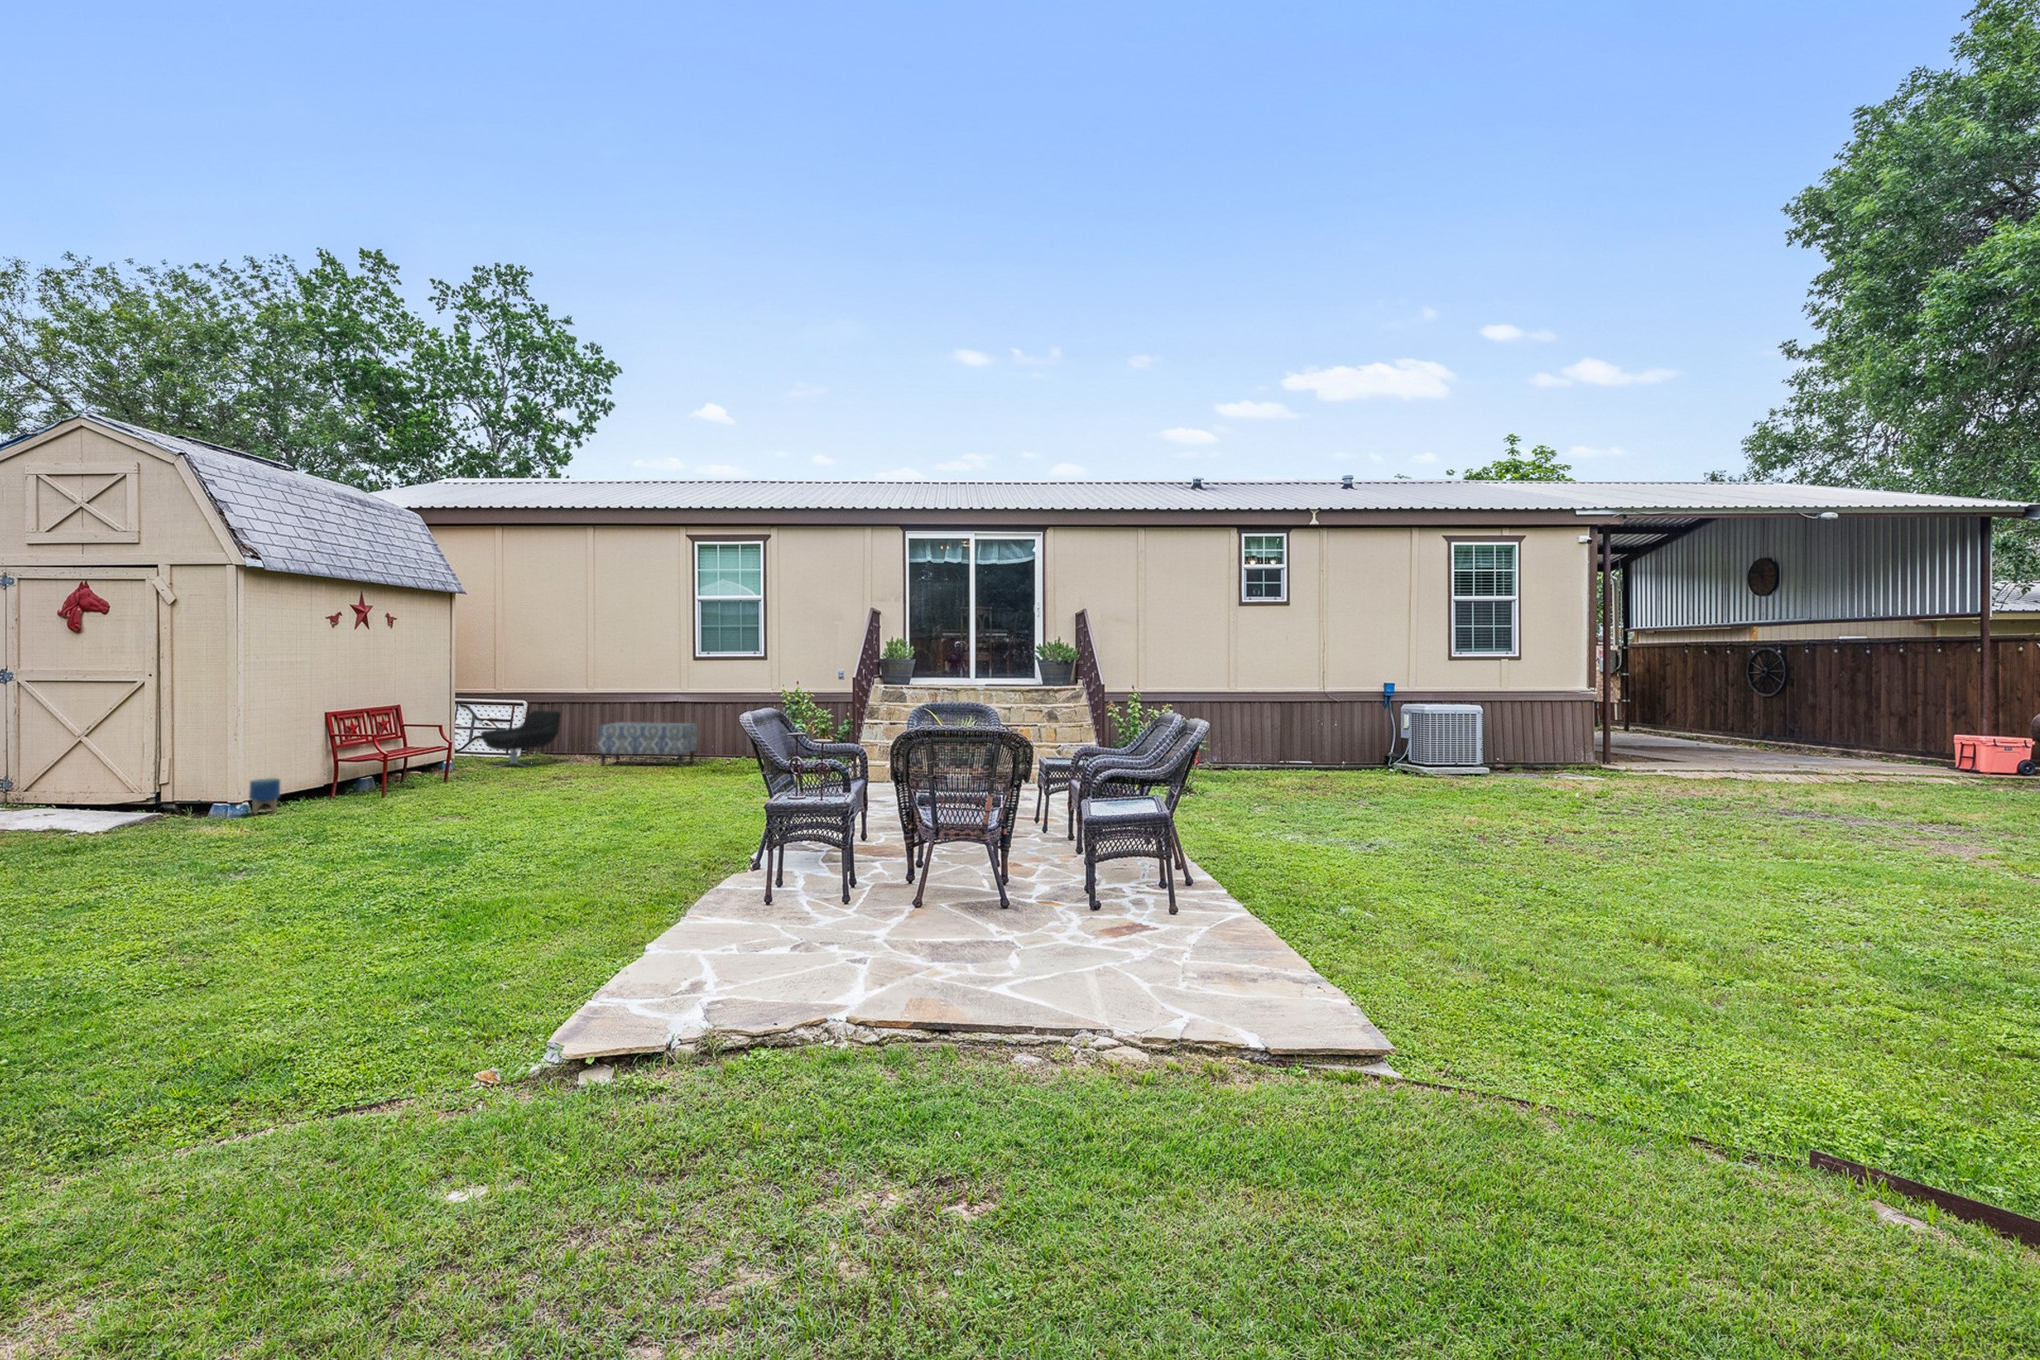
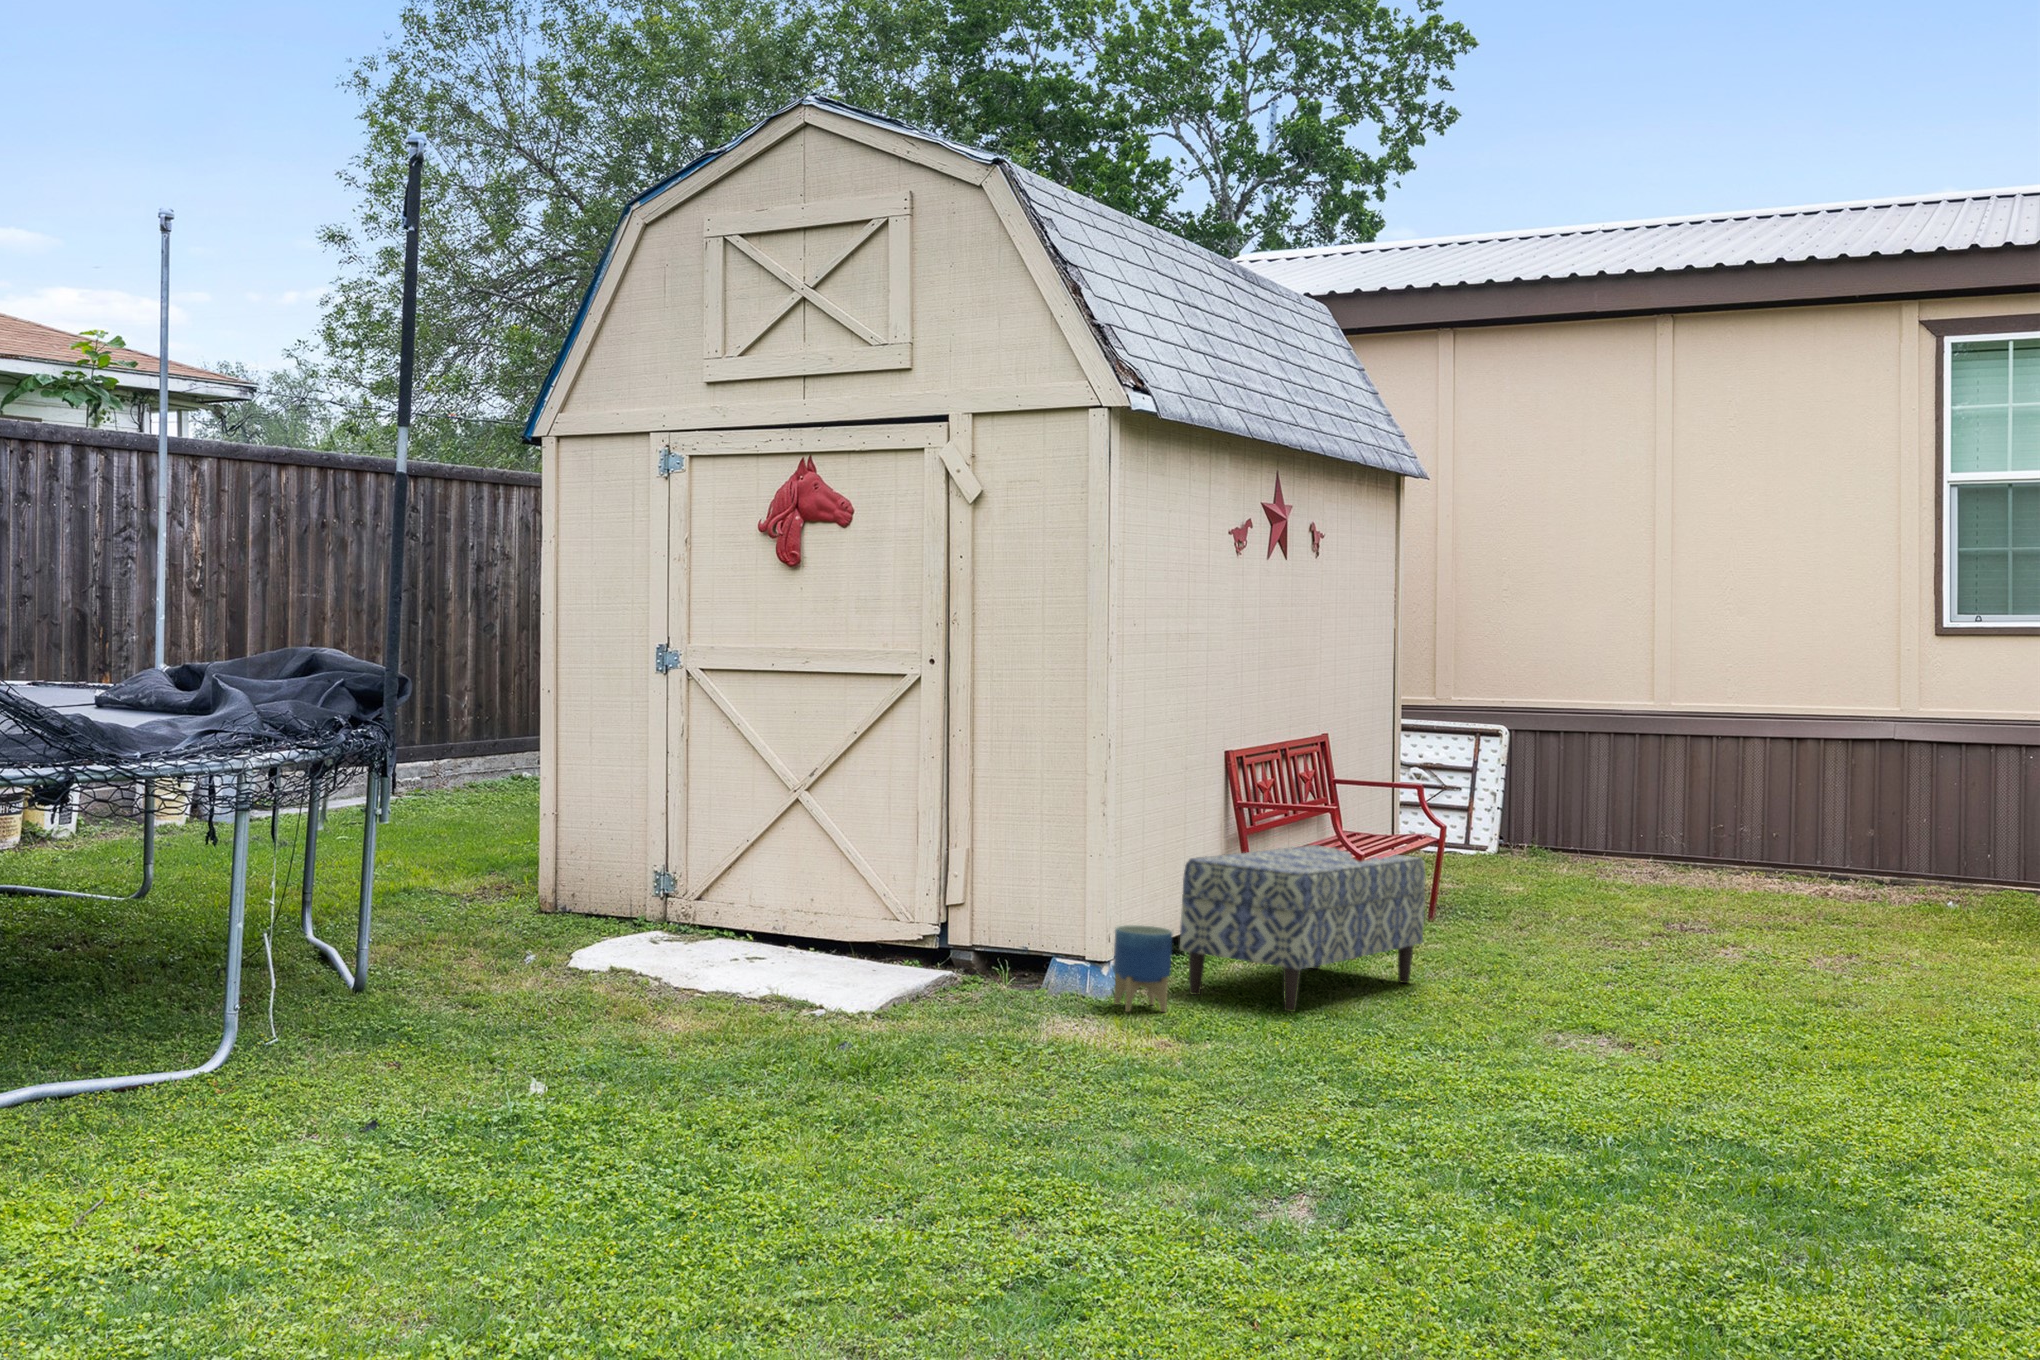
lounge chair: present [481,710,561,766] -> none [1427,796,1616,941]
bench: present [598,722,697,766] -> present [1180,845,1426,1012]

